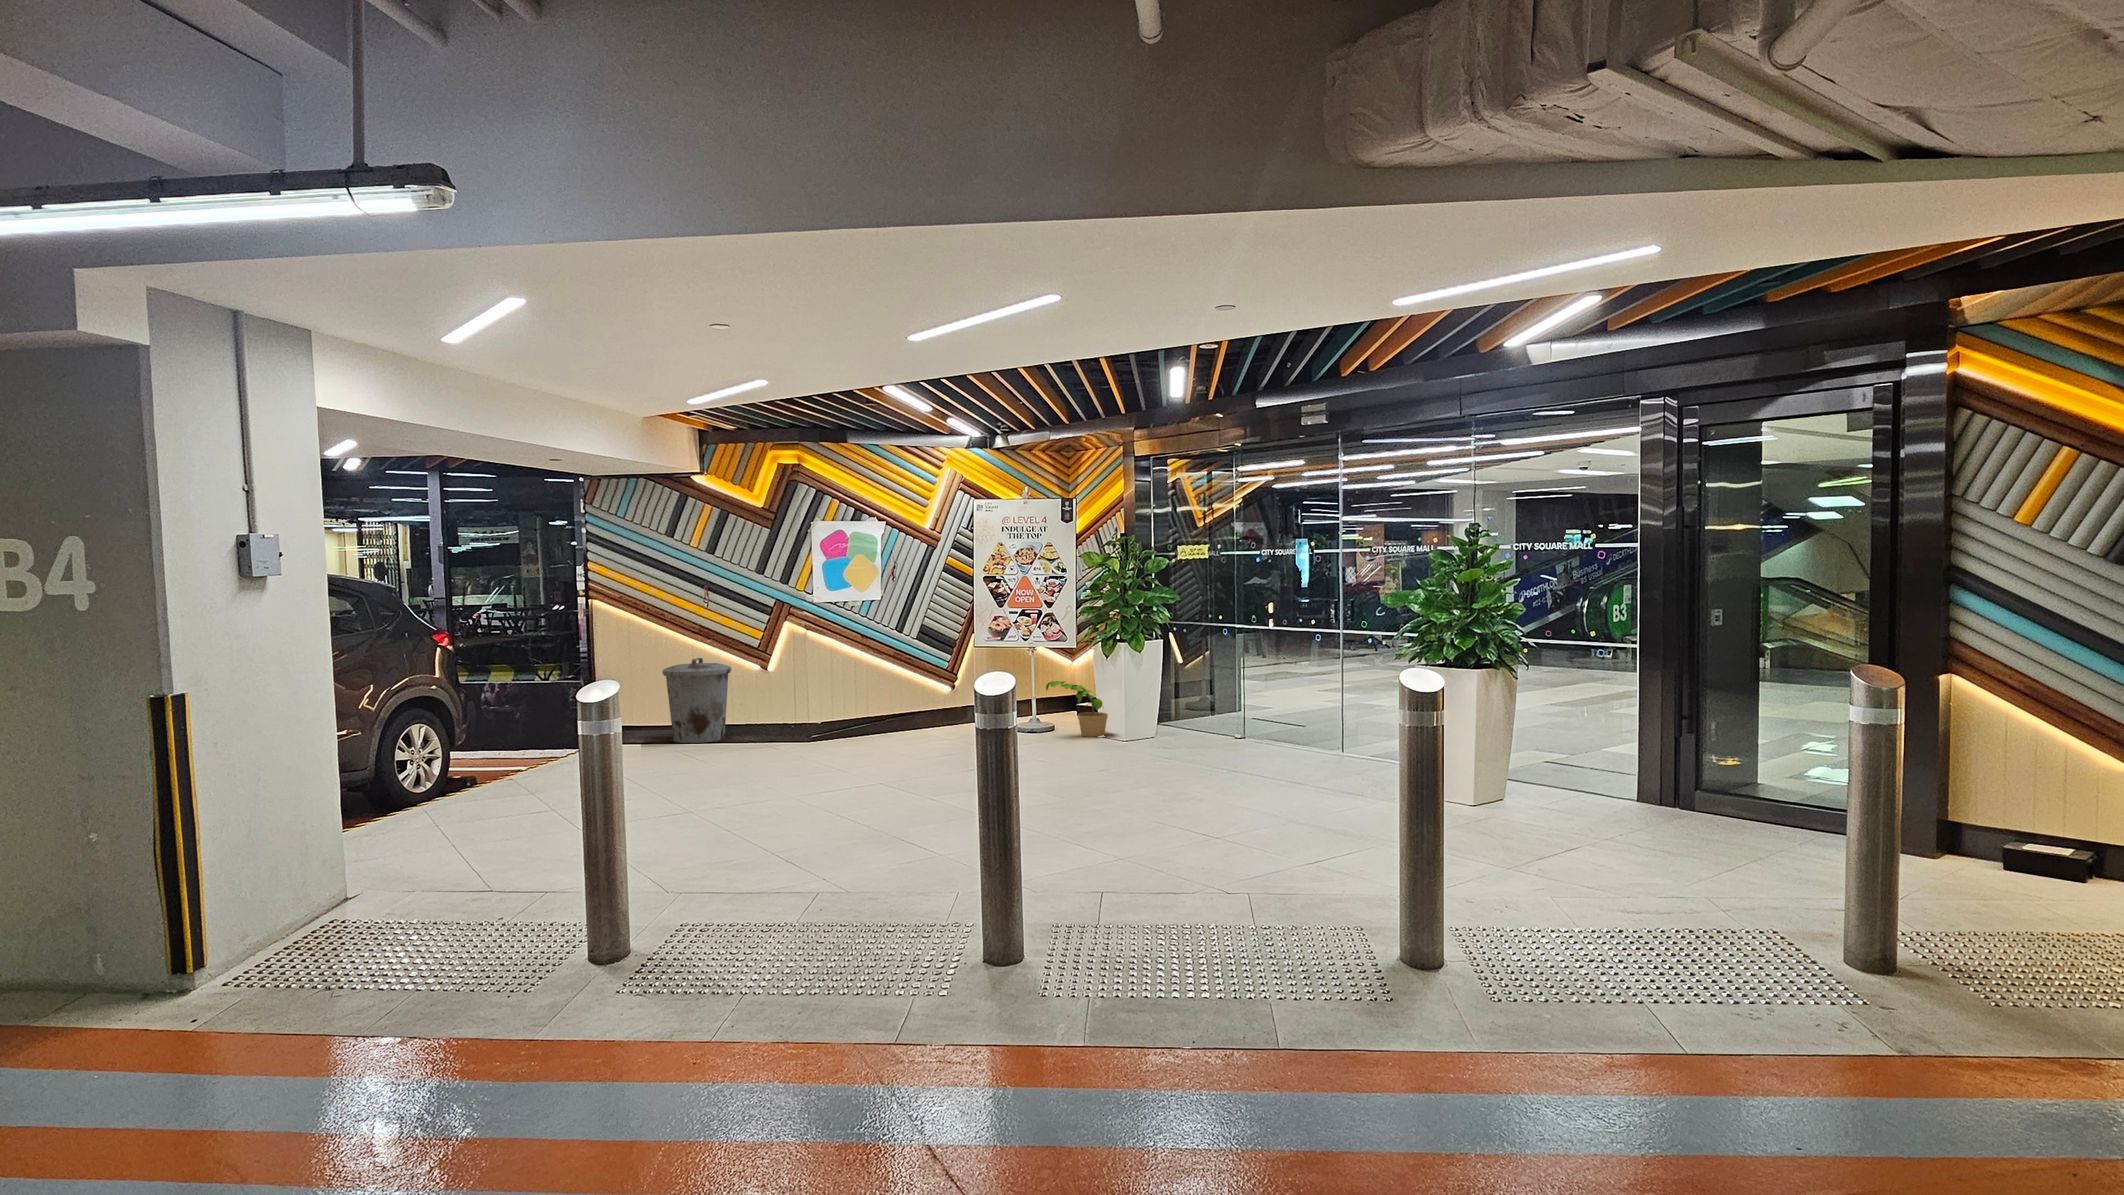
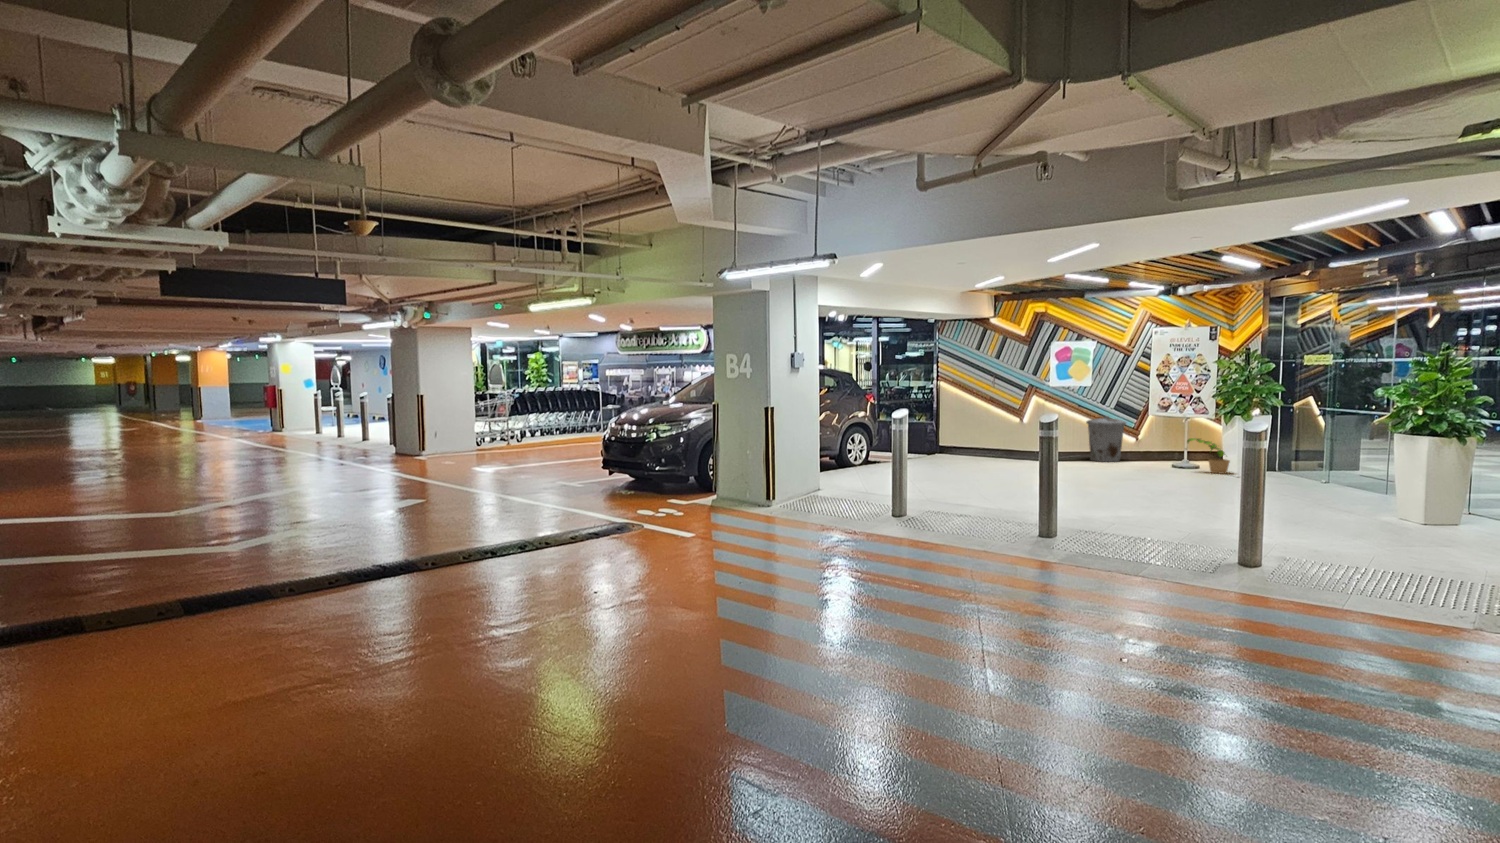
trash can: present [663,658,731,743] -> present [1086,416,1126,462]

